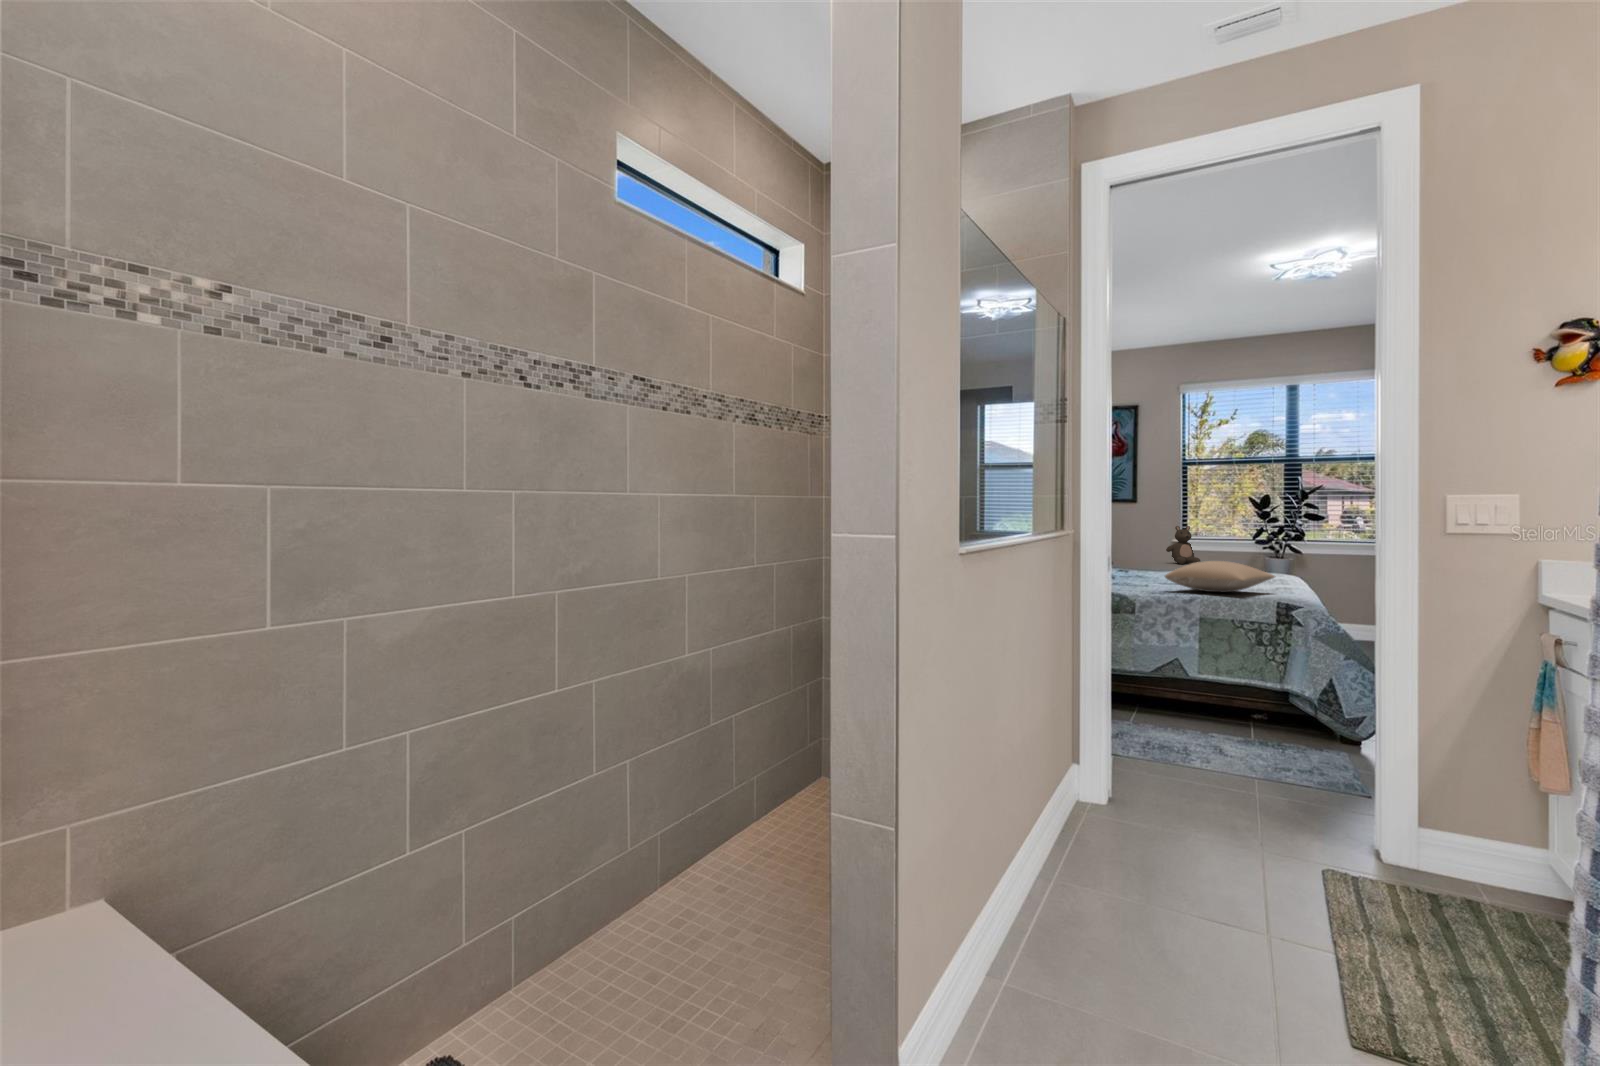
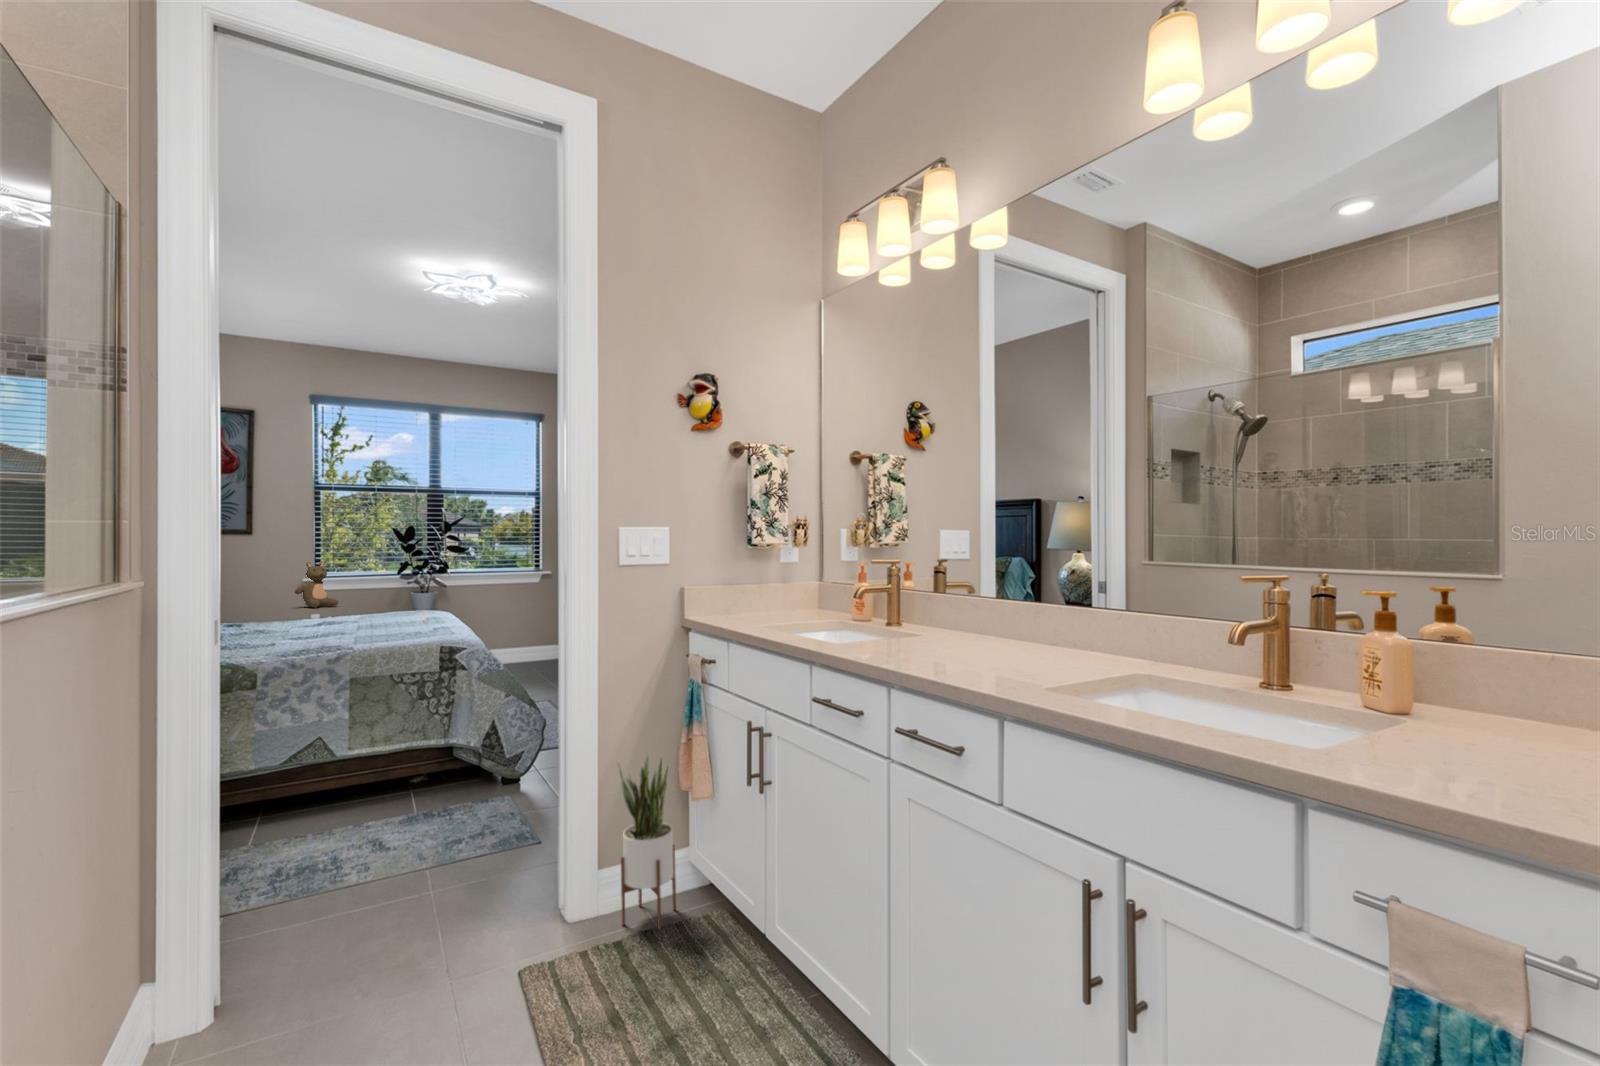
pillow: present [1165,561,1275,592] -> none [300,604,433,643]
potted plant: none [1439,725,1520,906] -> present [617,752,676,929]

